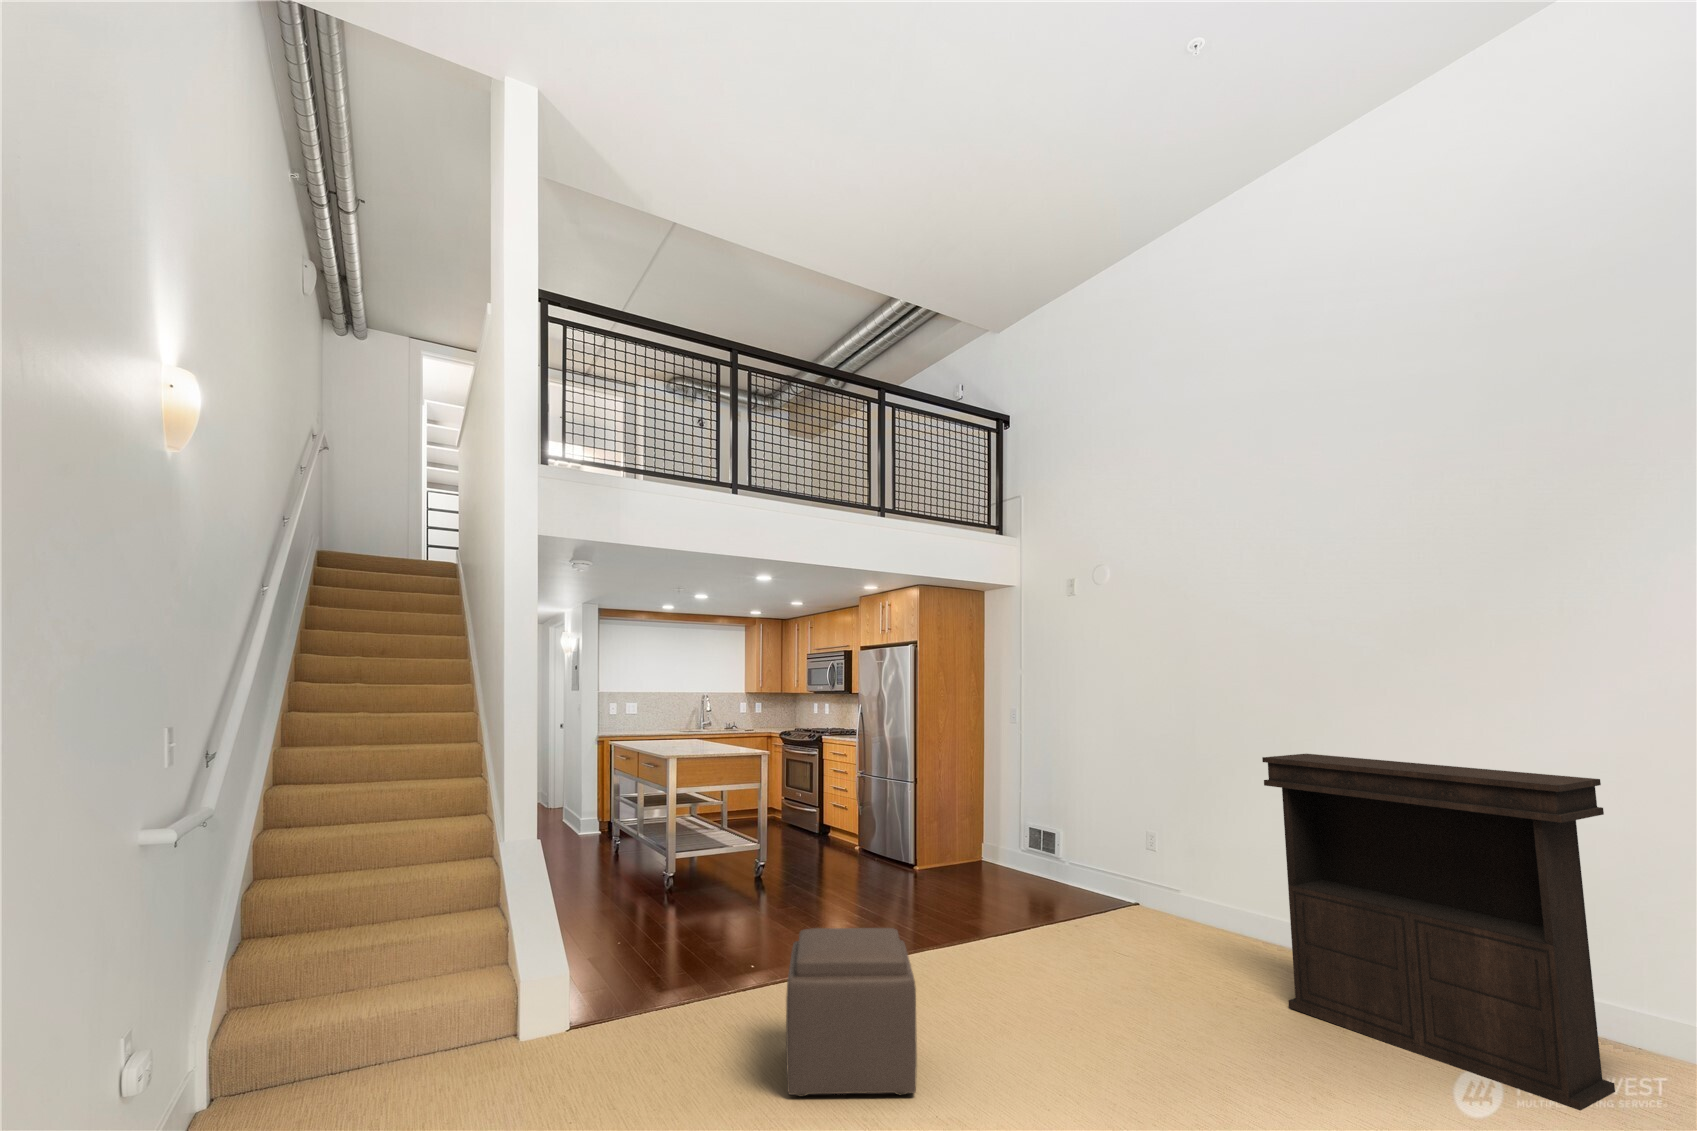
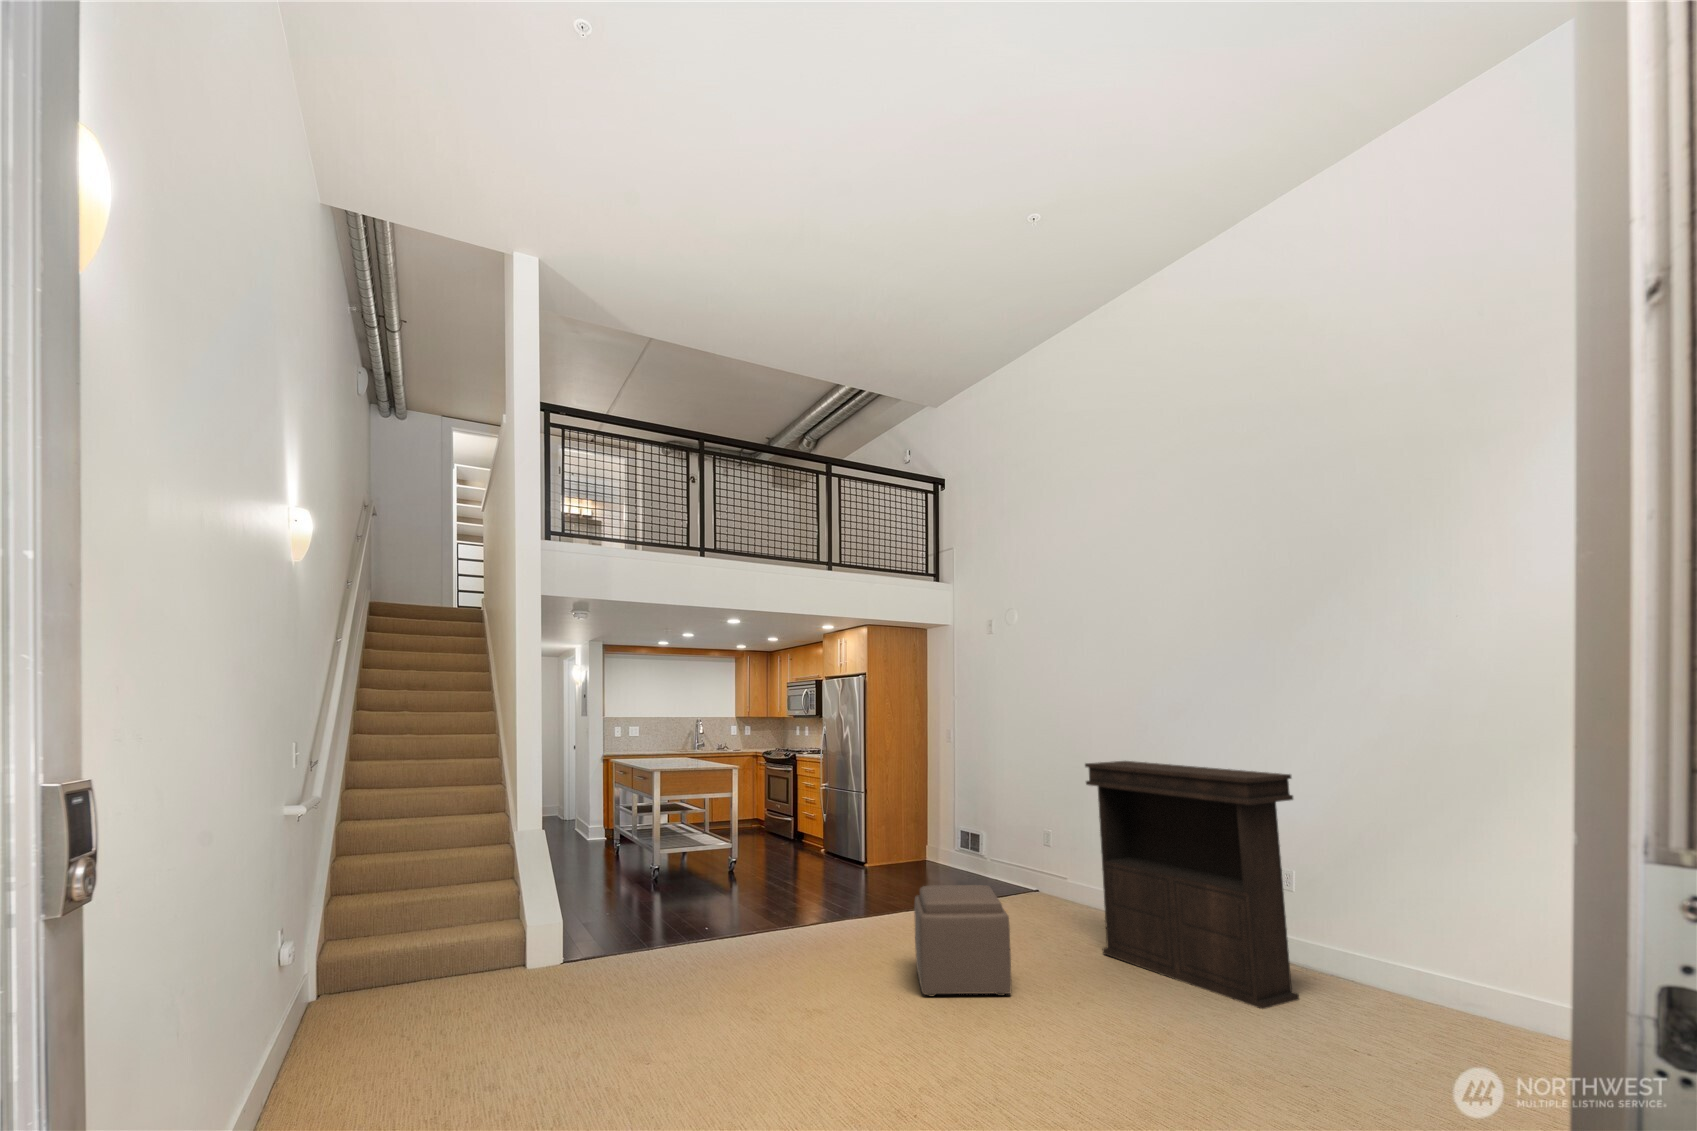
ottoman: present [786,928,917,1097] -> present [914,885,1011,996]

